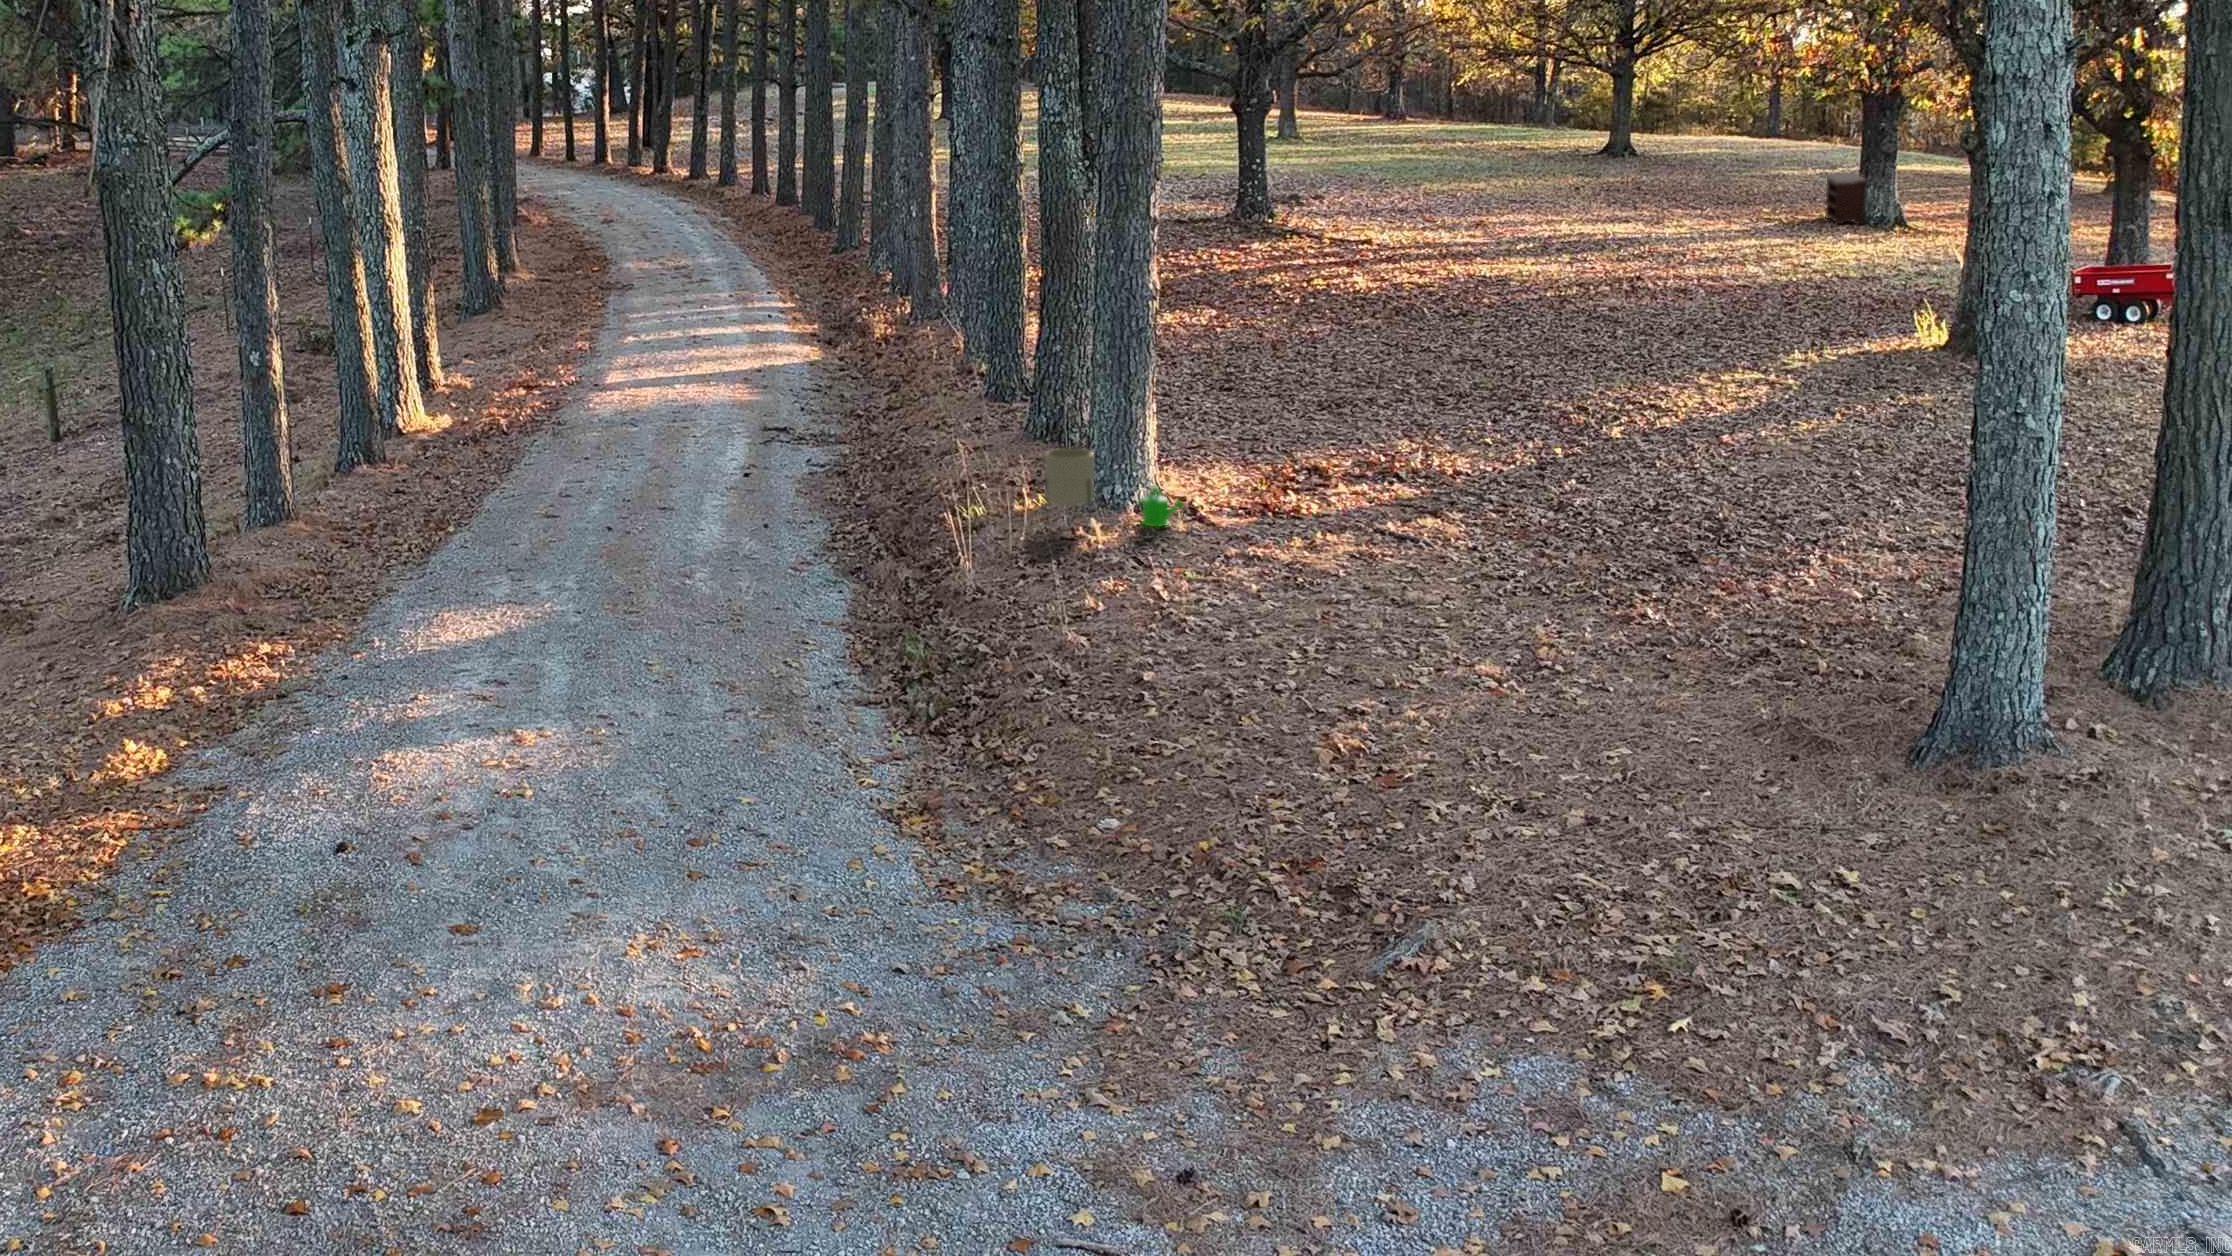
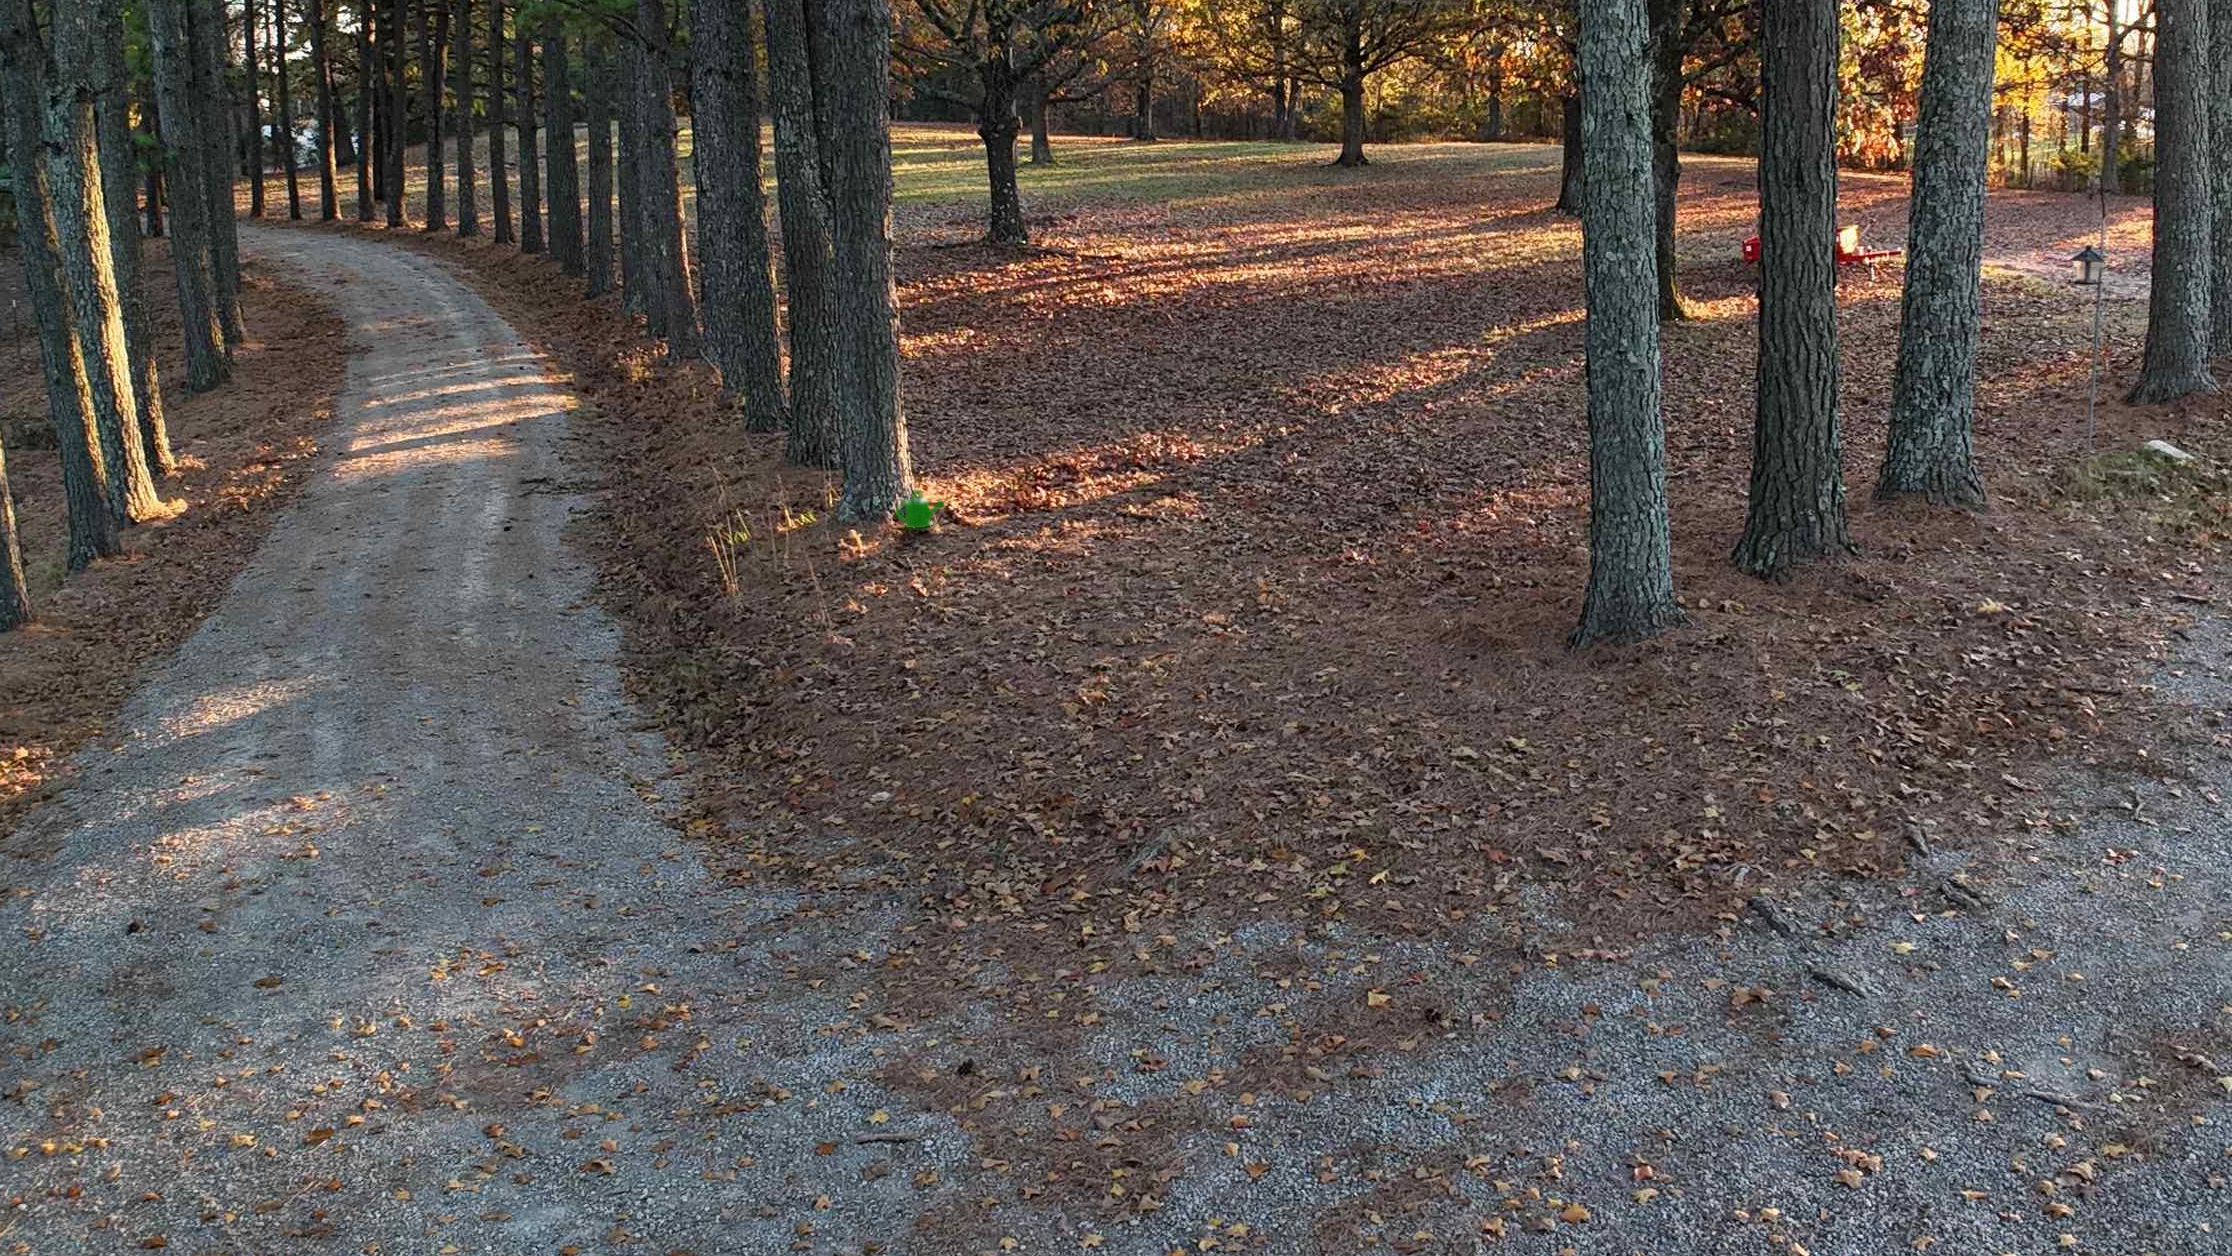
bench: present [1825,173,1868,225] -> none [1485,195,1515,240]
planter: present [1044,448,1094,522] -> none [803,457,857,537]

